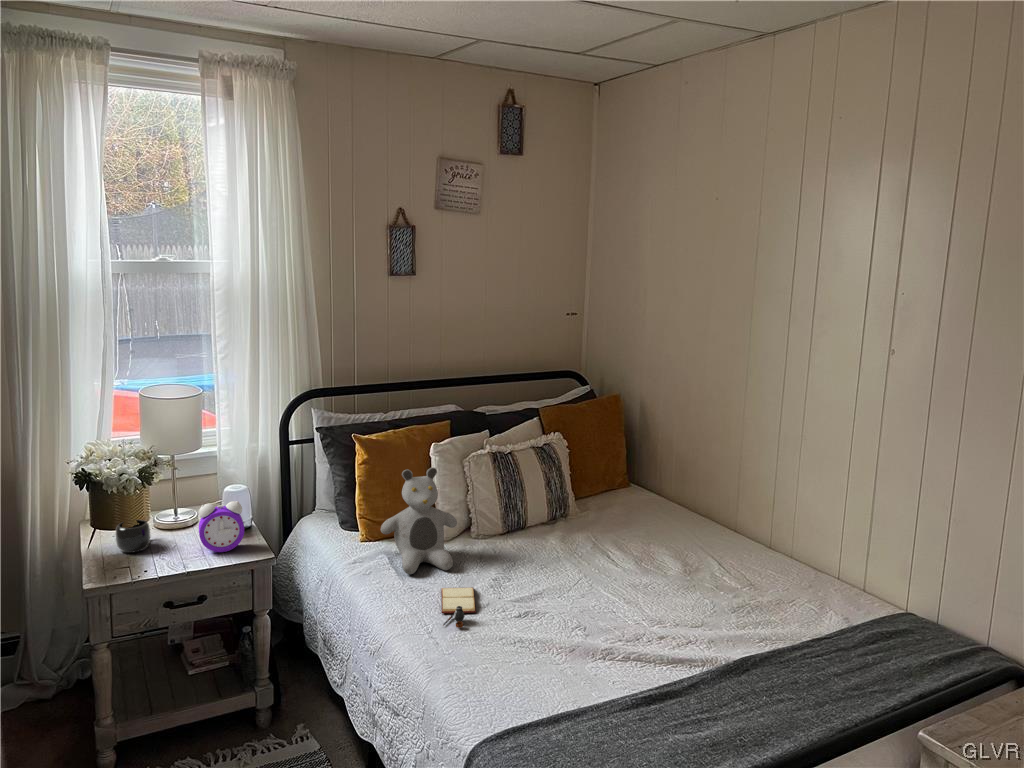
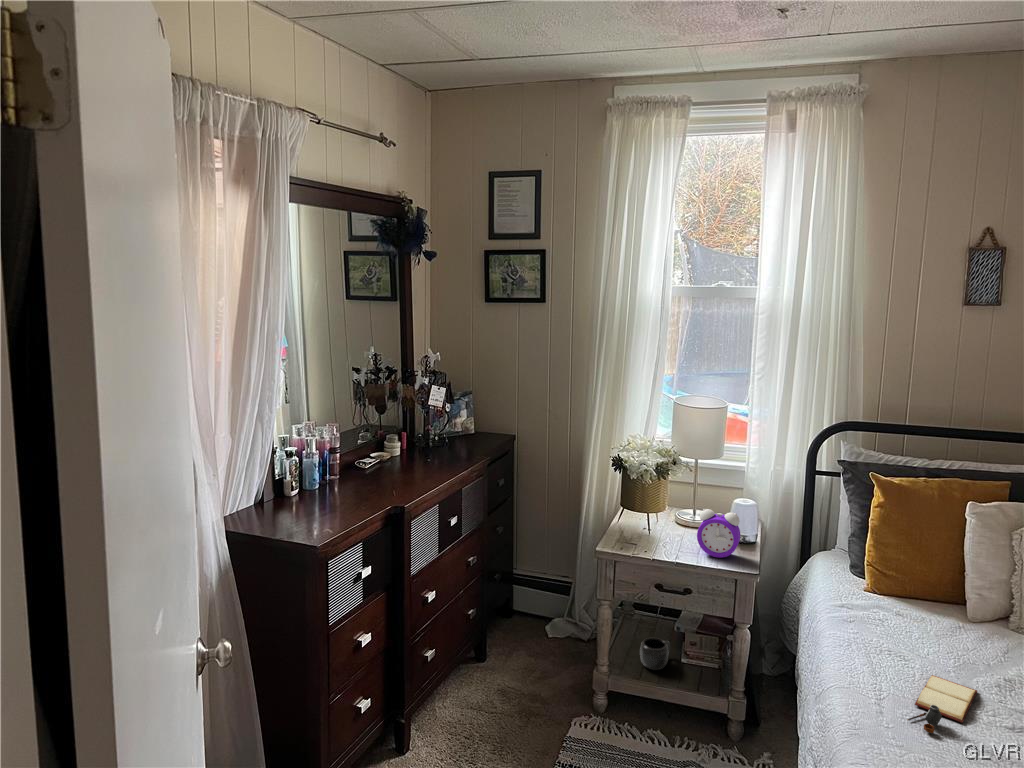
teddy bear: present [381,468,457,574] -> none [878,524,984,657]
mug: present [116,520,150,553] -> present [640,638,670,670]

